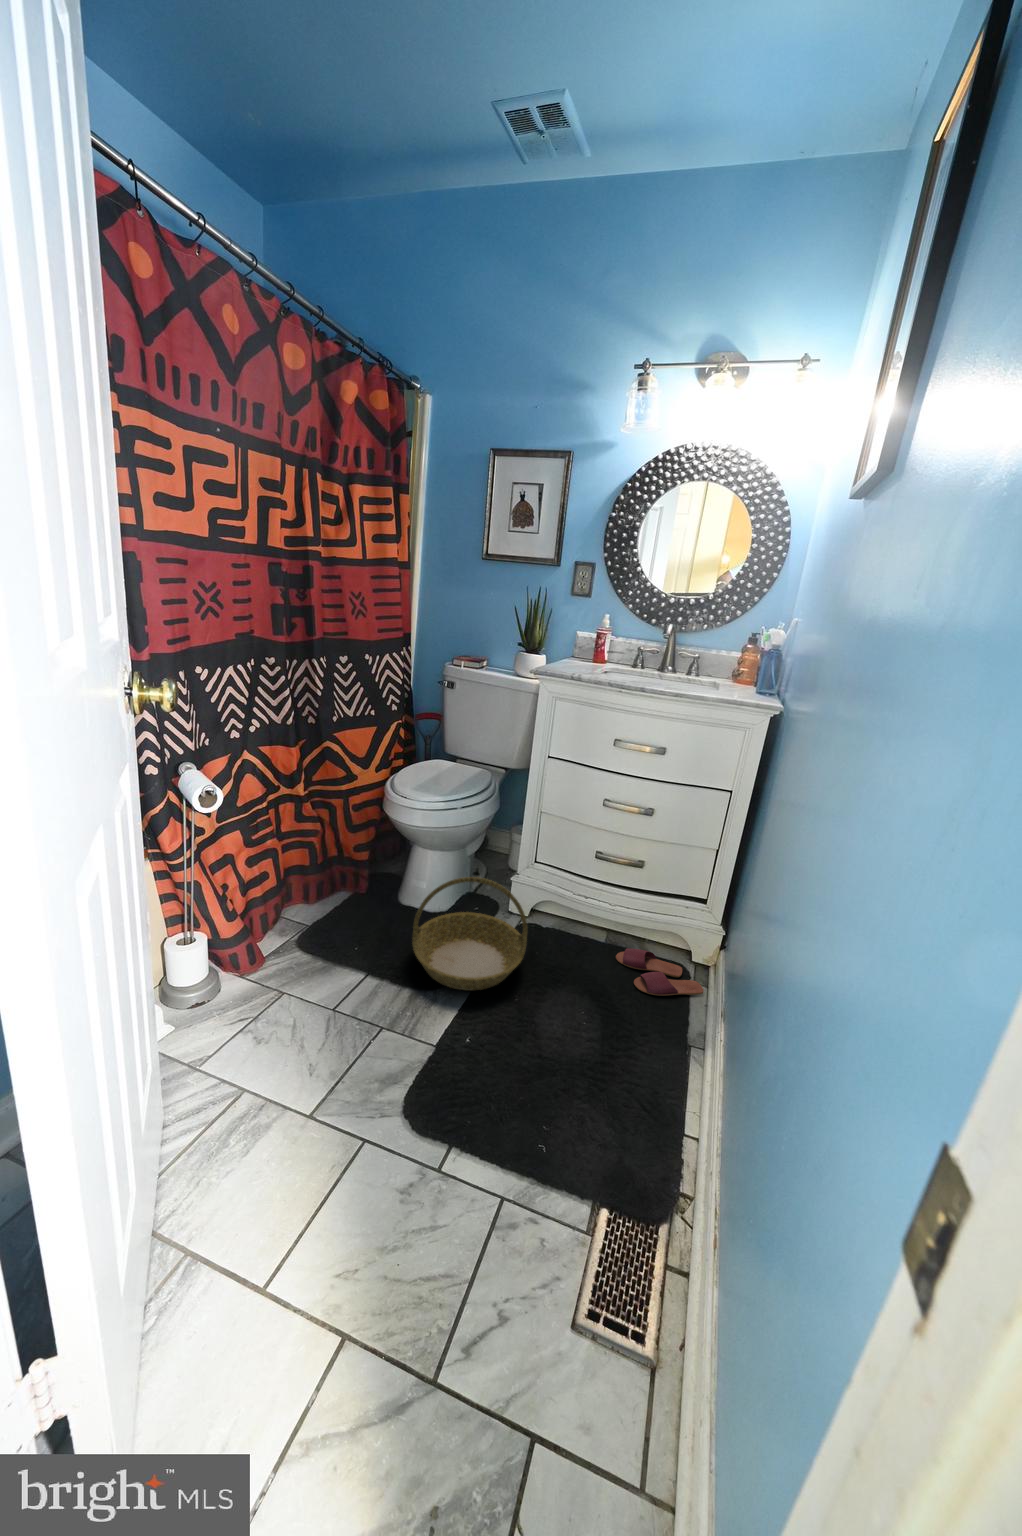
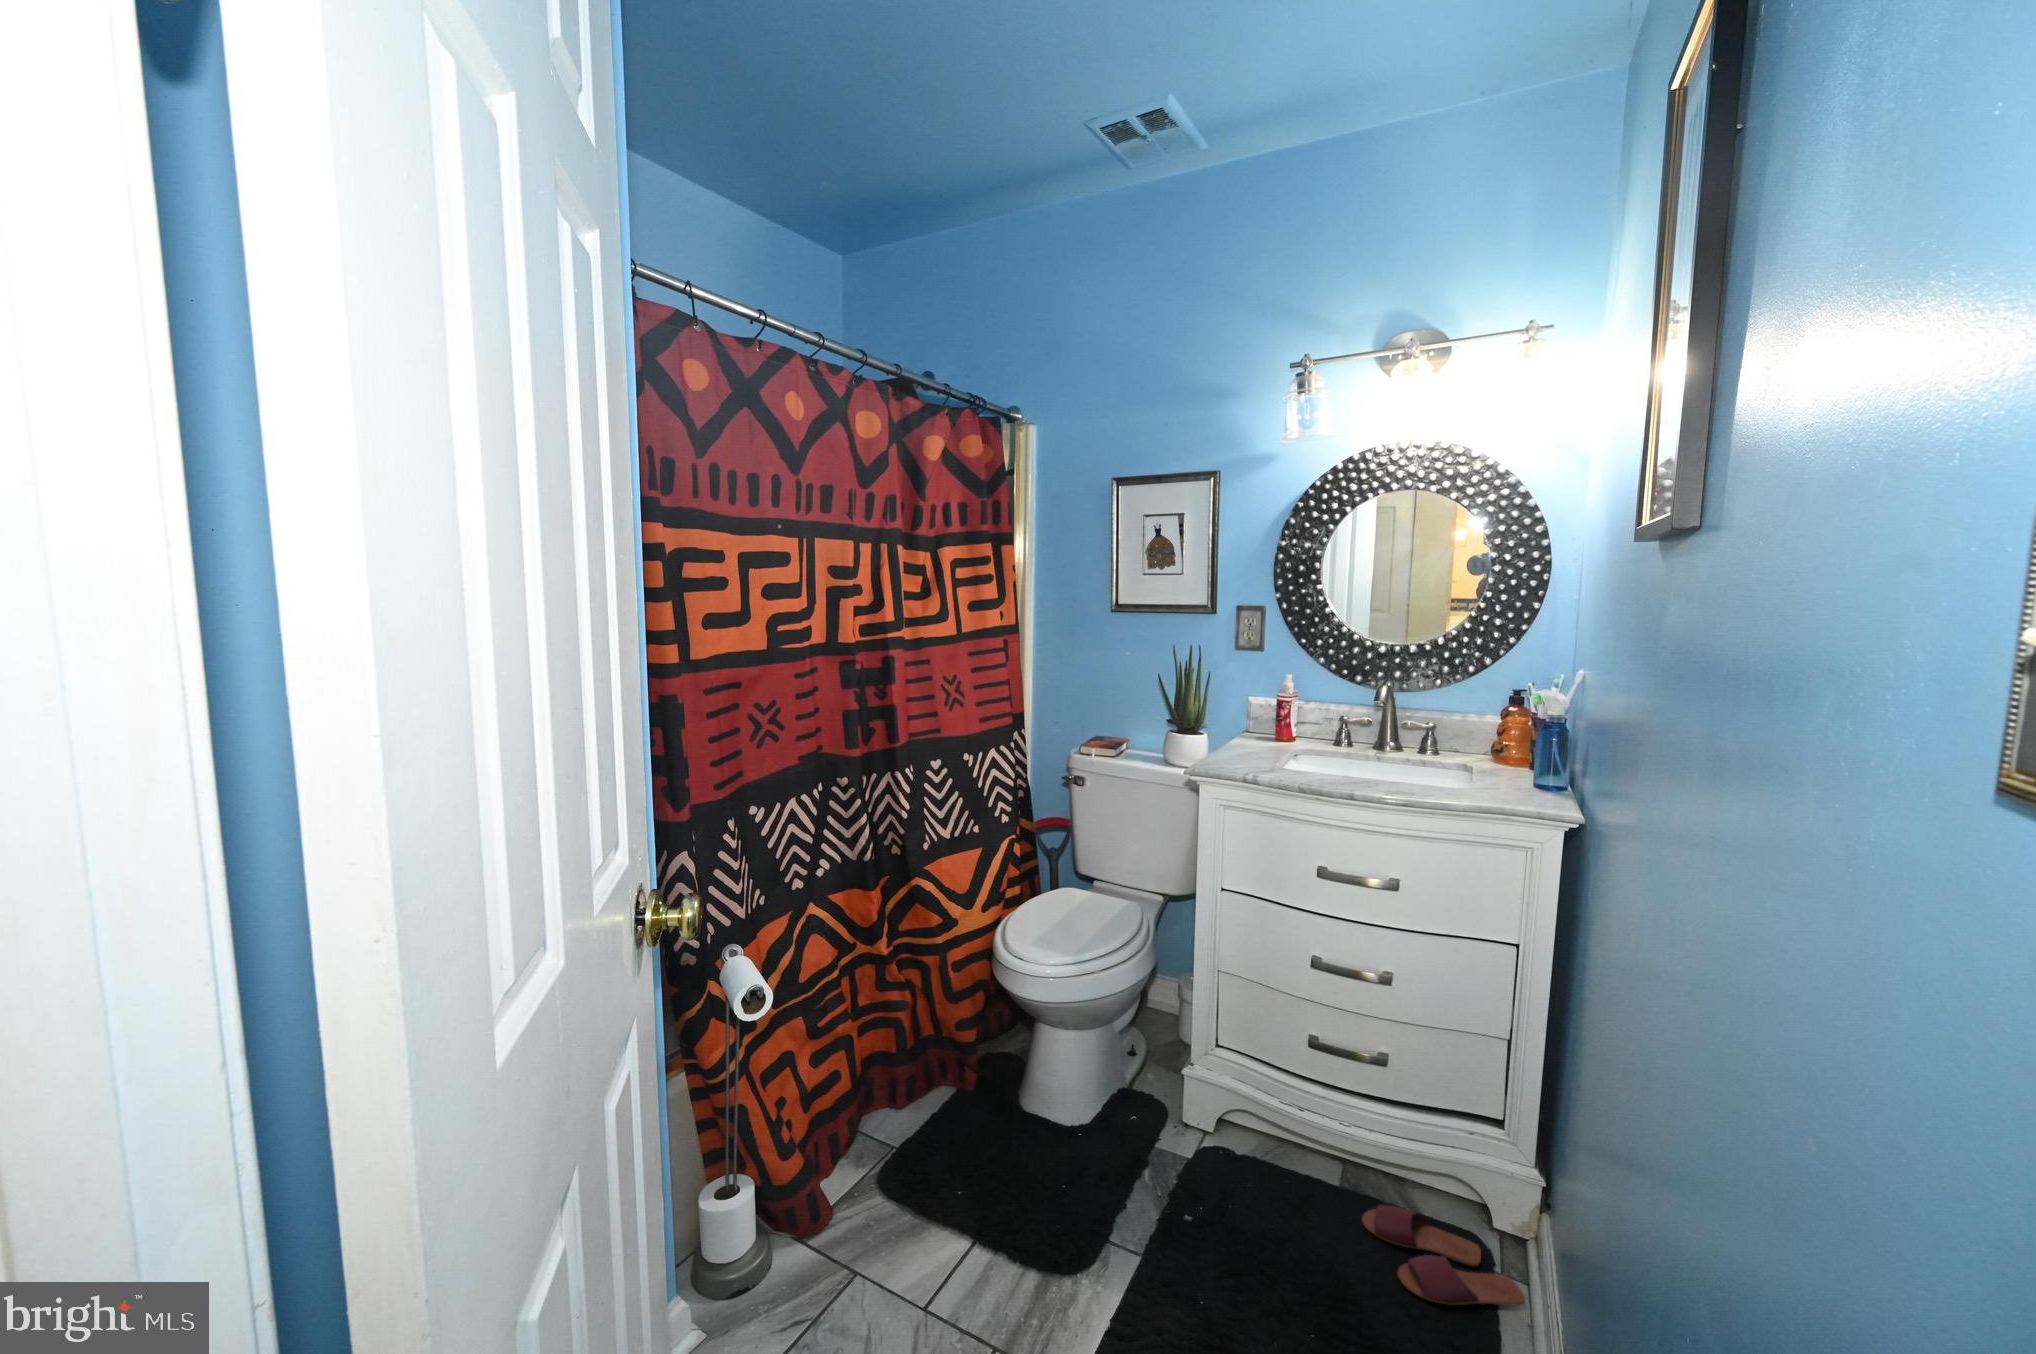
basket: present [412,877,527,990] -> none [1039,1088,1213,1280]

